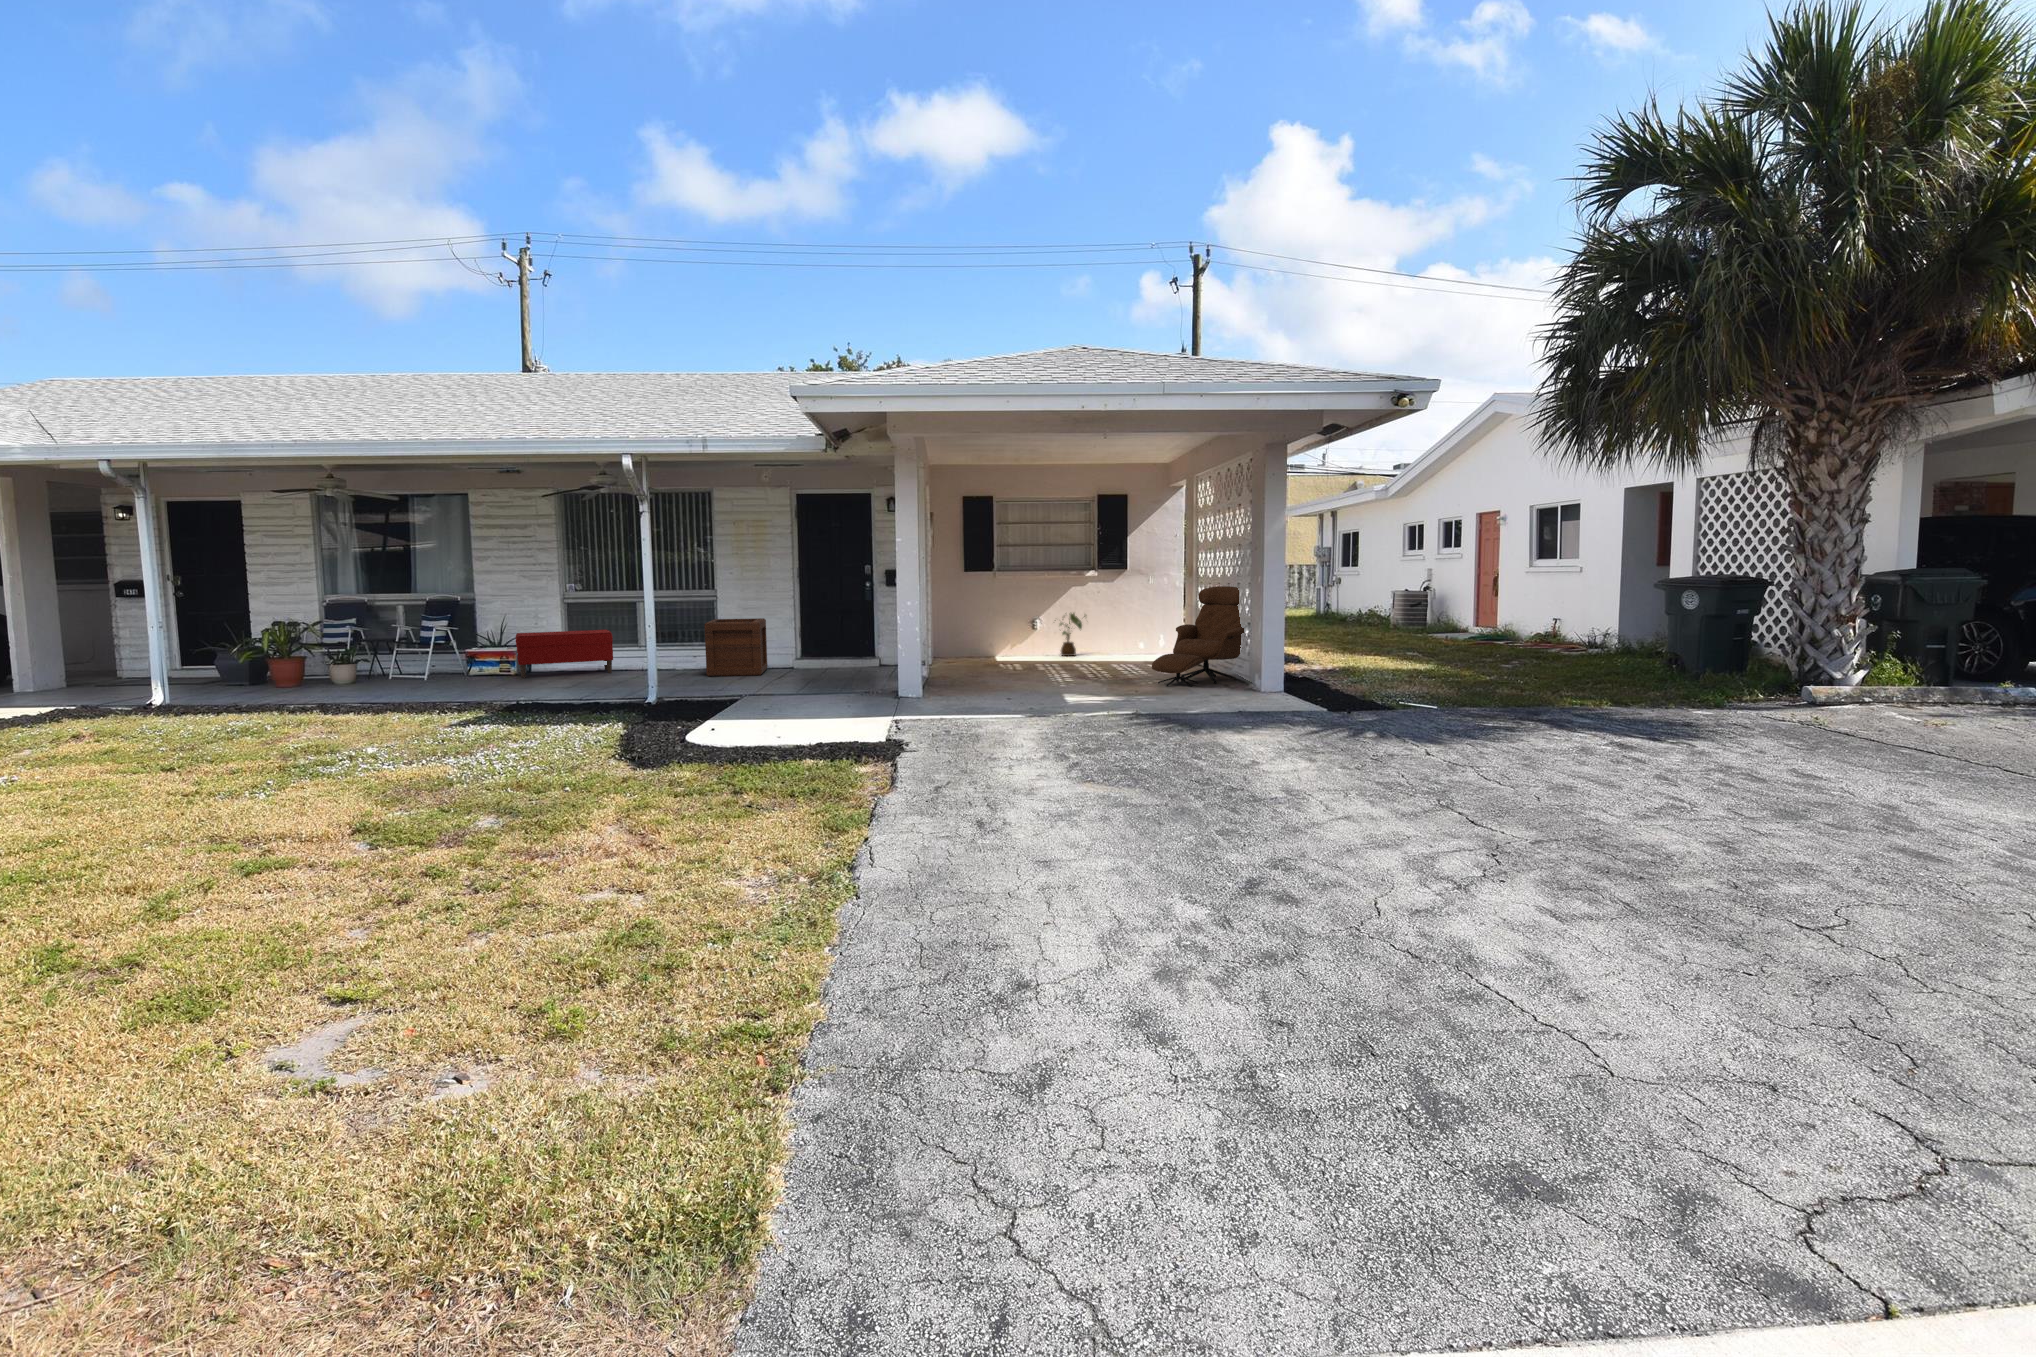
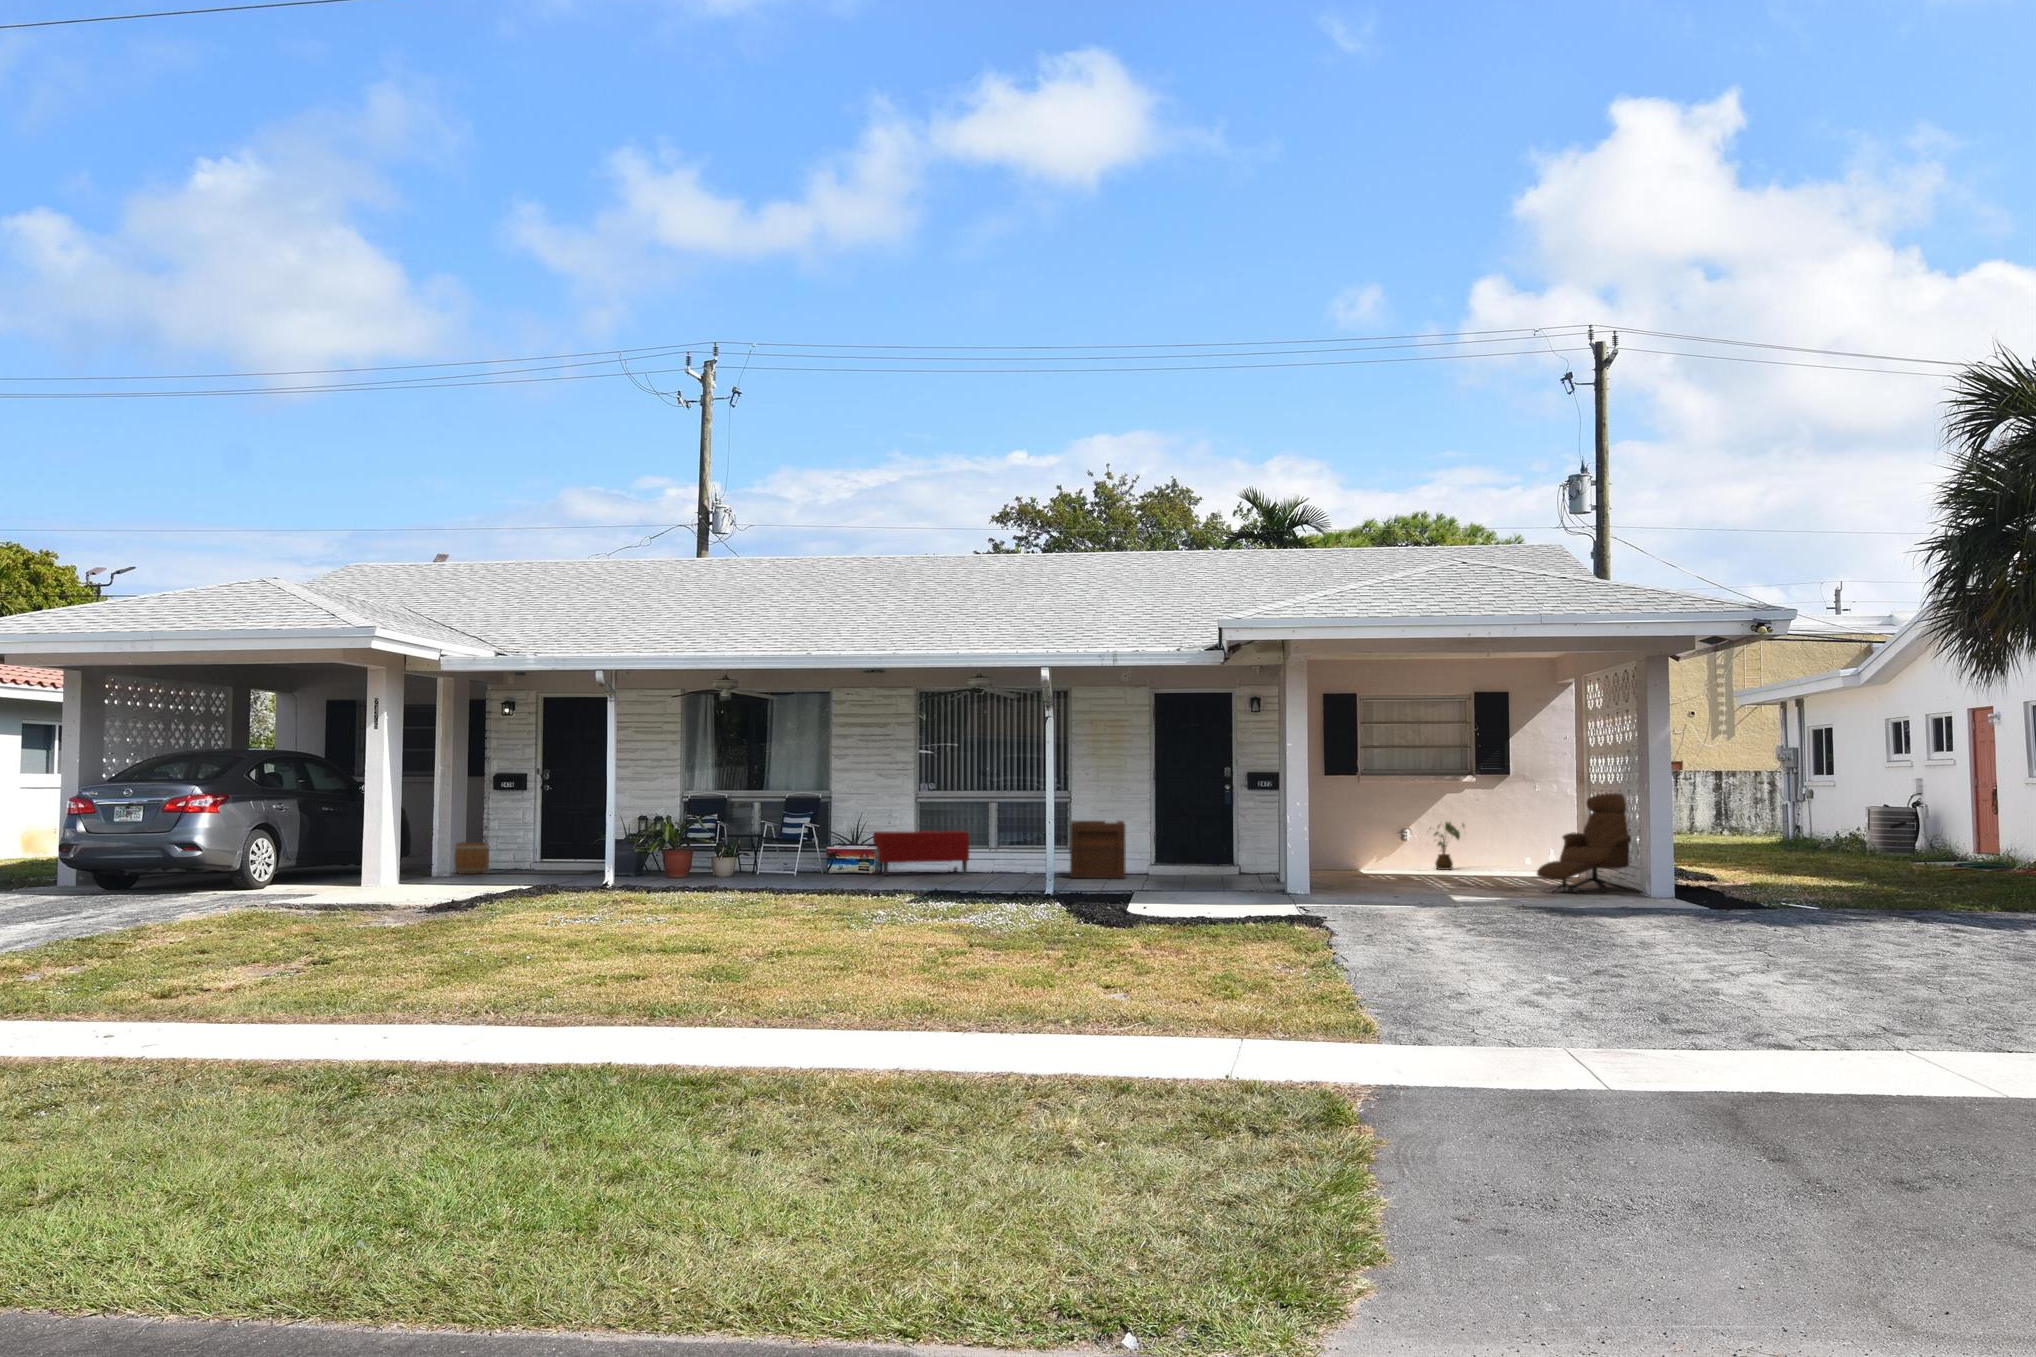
bucket: none [63,651,111,685] -> present [454,842,489,874]

